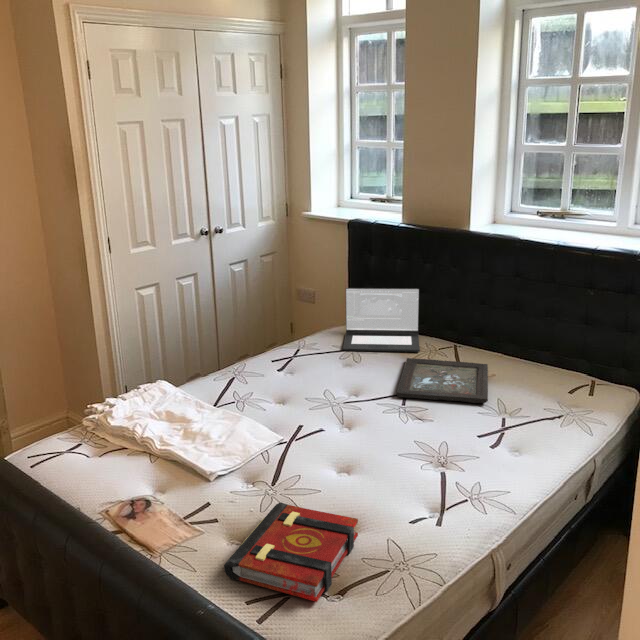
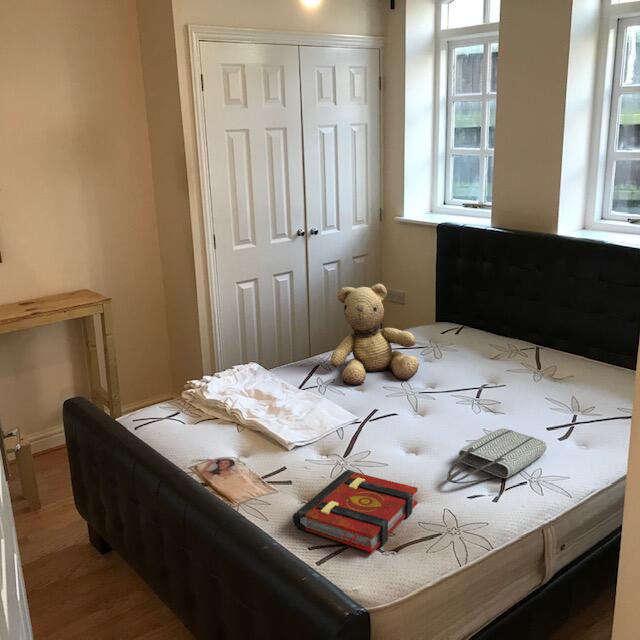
teddy bear: none [246,288,341,399] -> present [330,284,419,385]
laptop: present [343,288,420,352] -> none [425,288,503,351]
tray: present [397,358,488,403] -> none [471,356,567,400]
tote bag: none [386,441,482,508] -> present [447,429,546,483]

